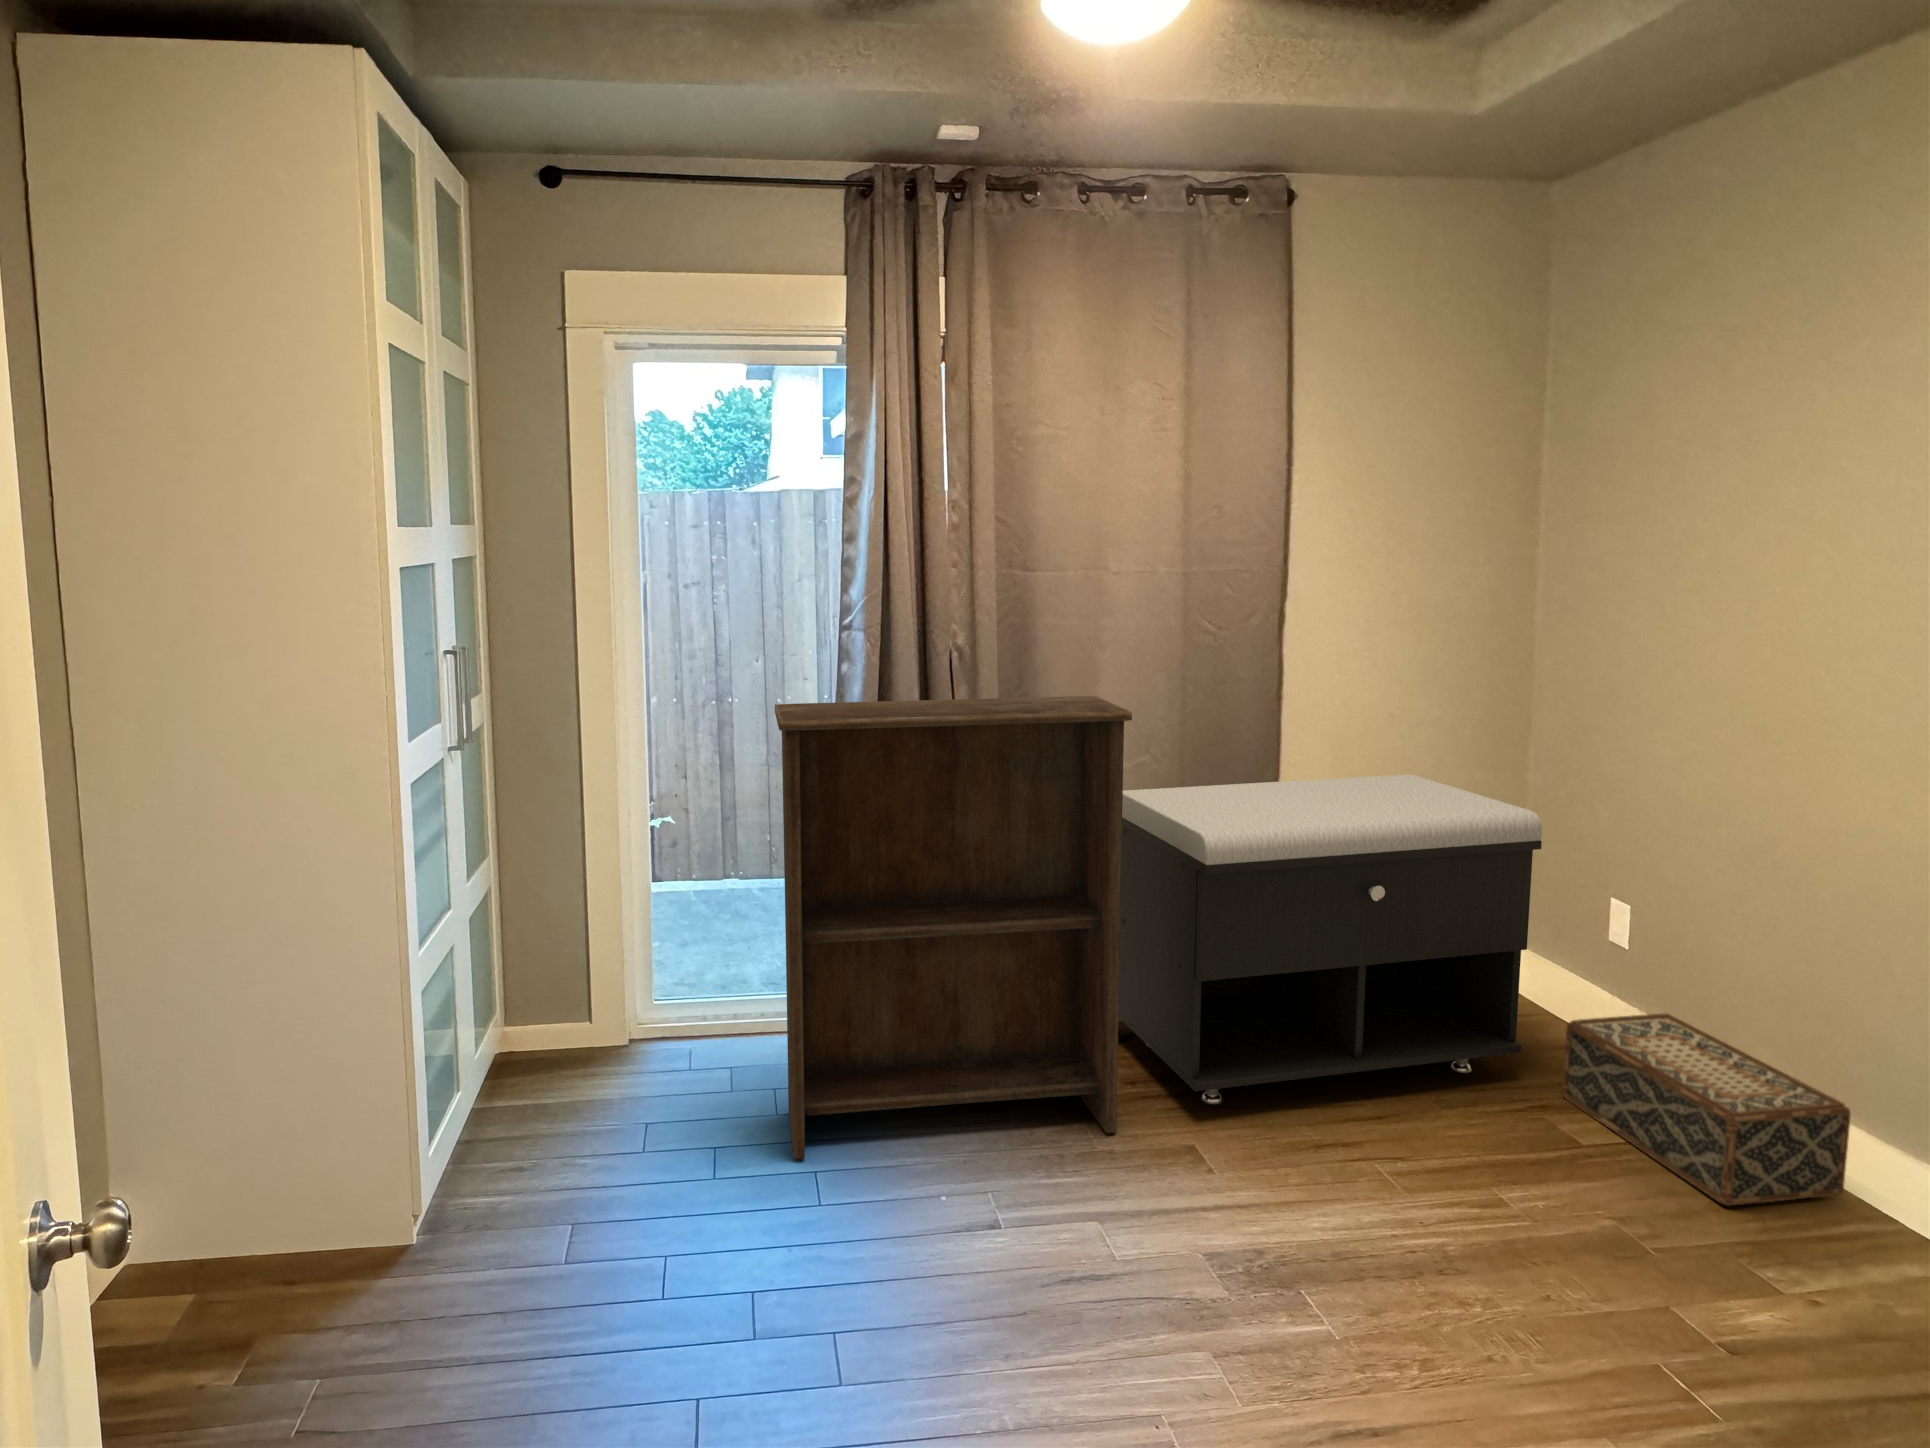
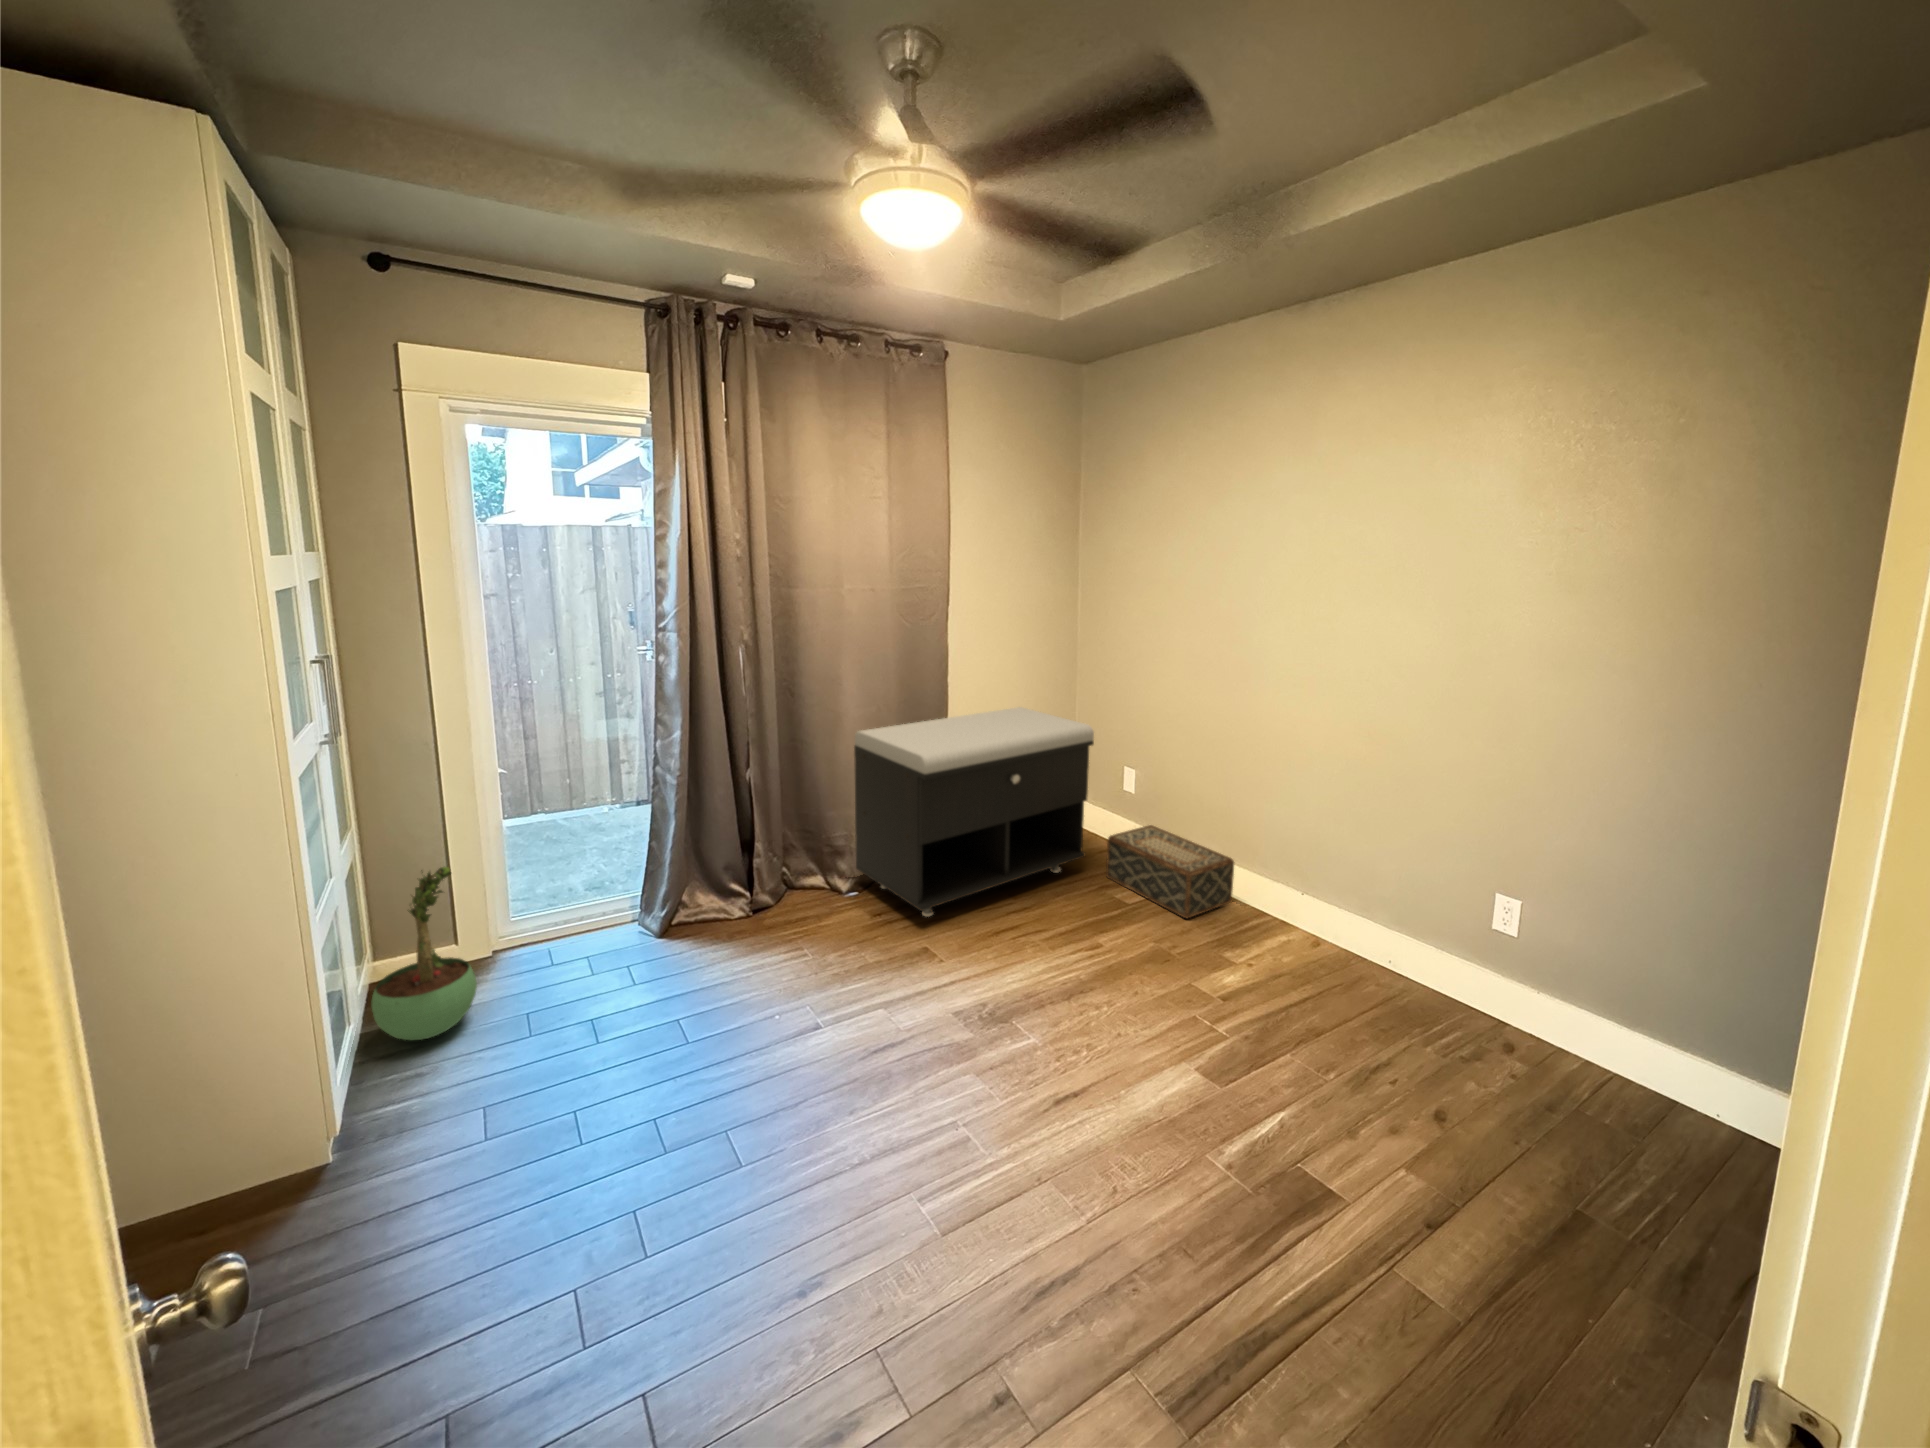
bookshelf: present [775,696,1132,1158] -> none [621,673,879,1010]
potted plant: none [483,915,593,1131] -> present [371,867,477,1040]

